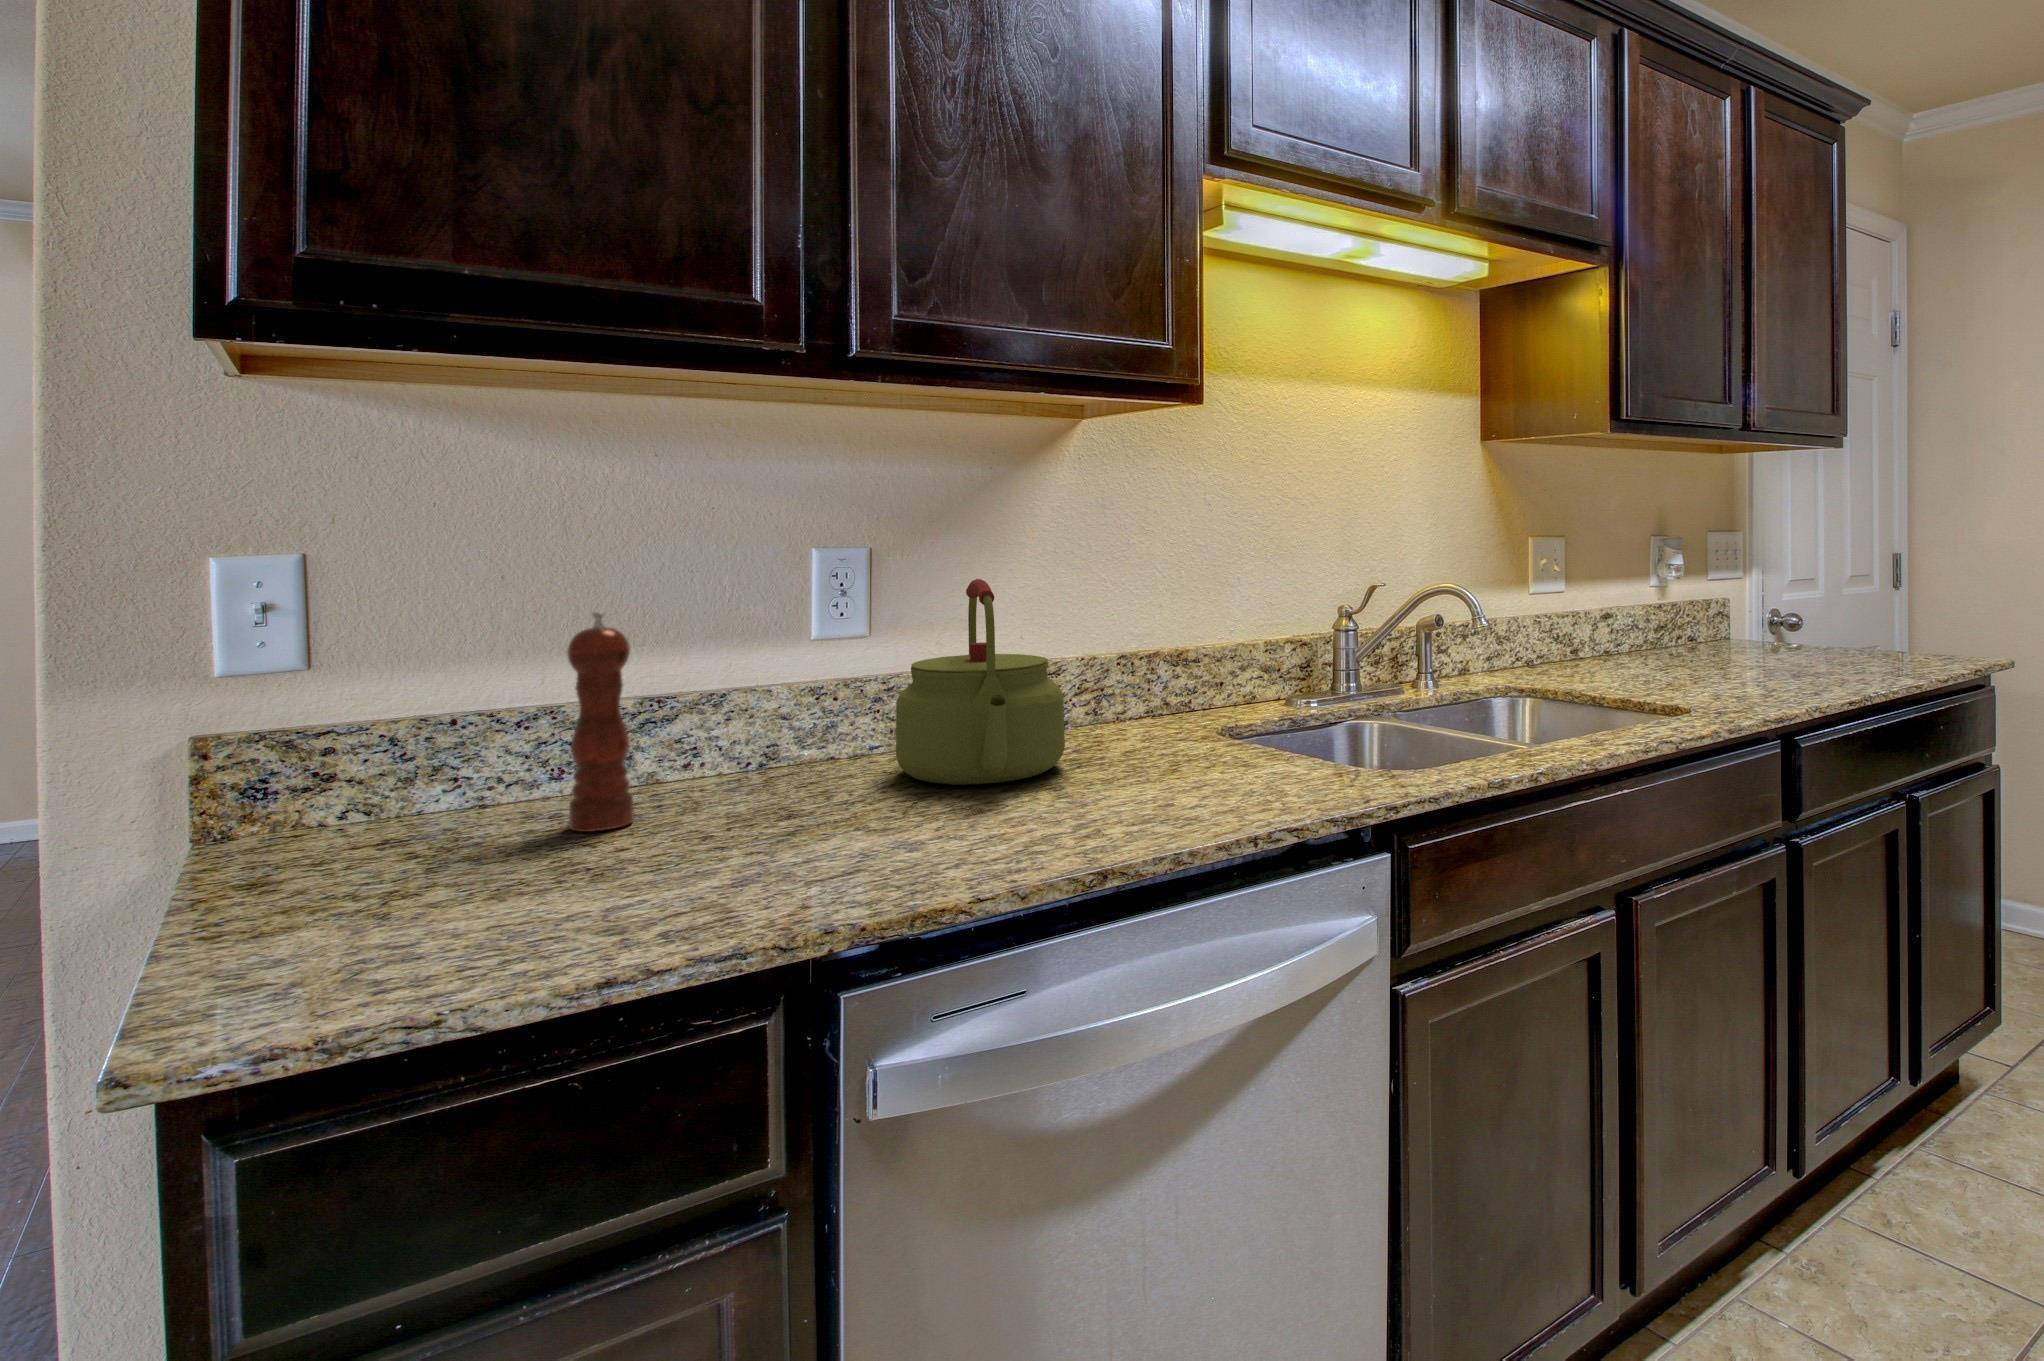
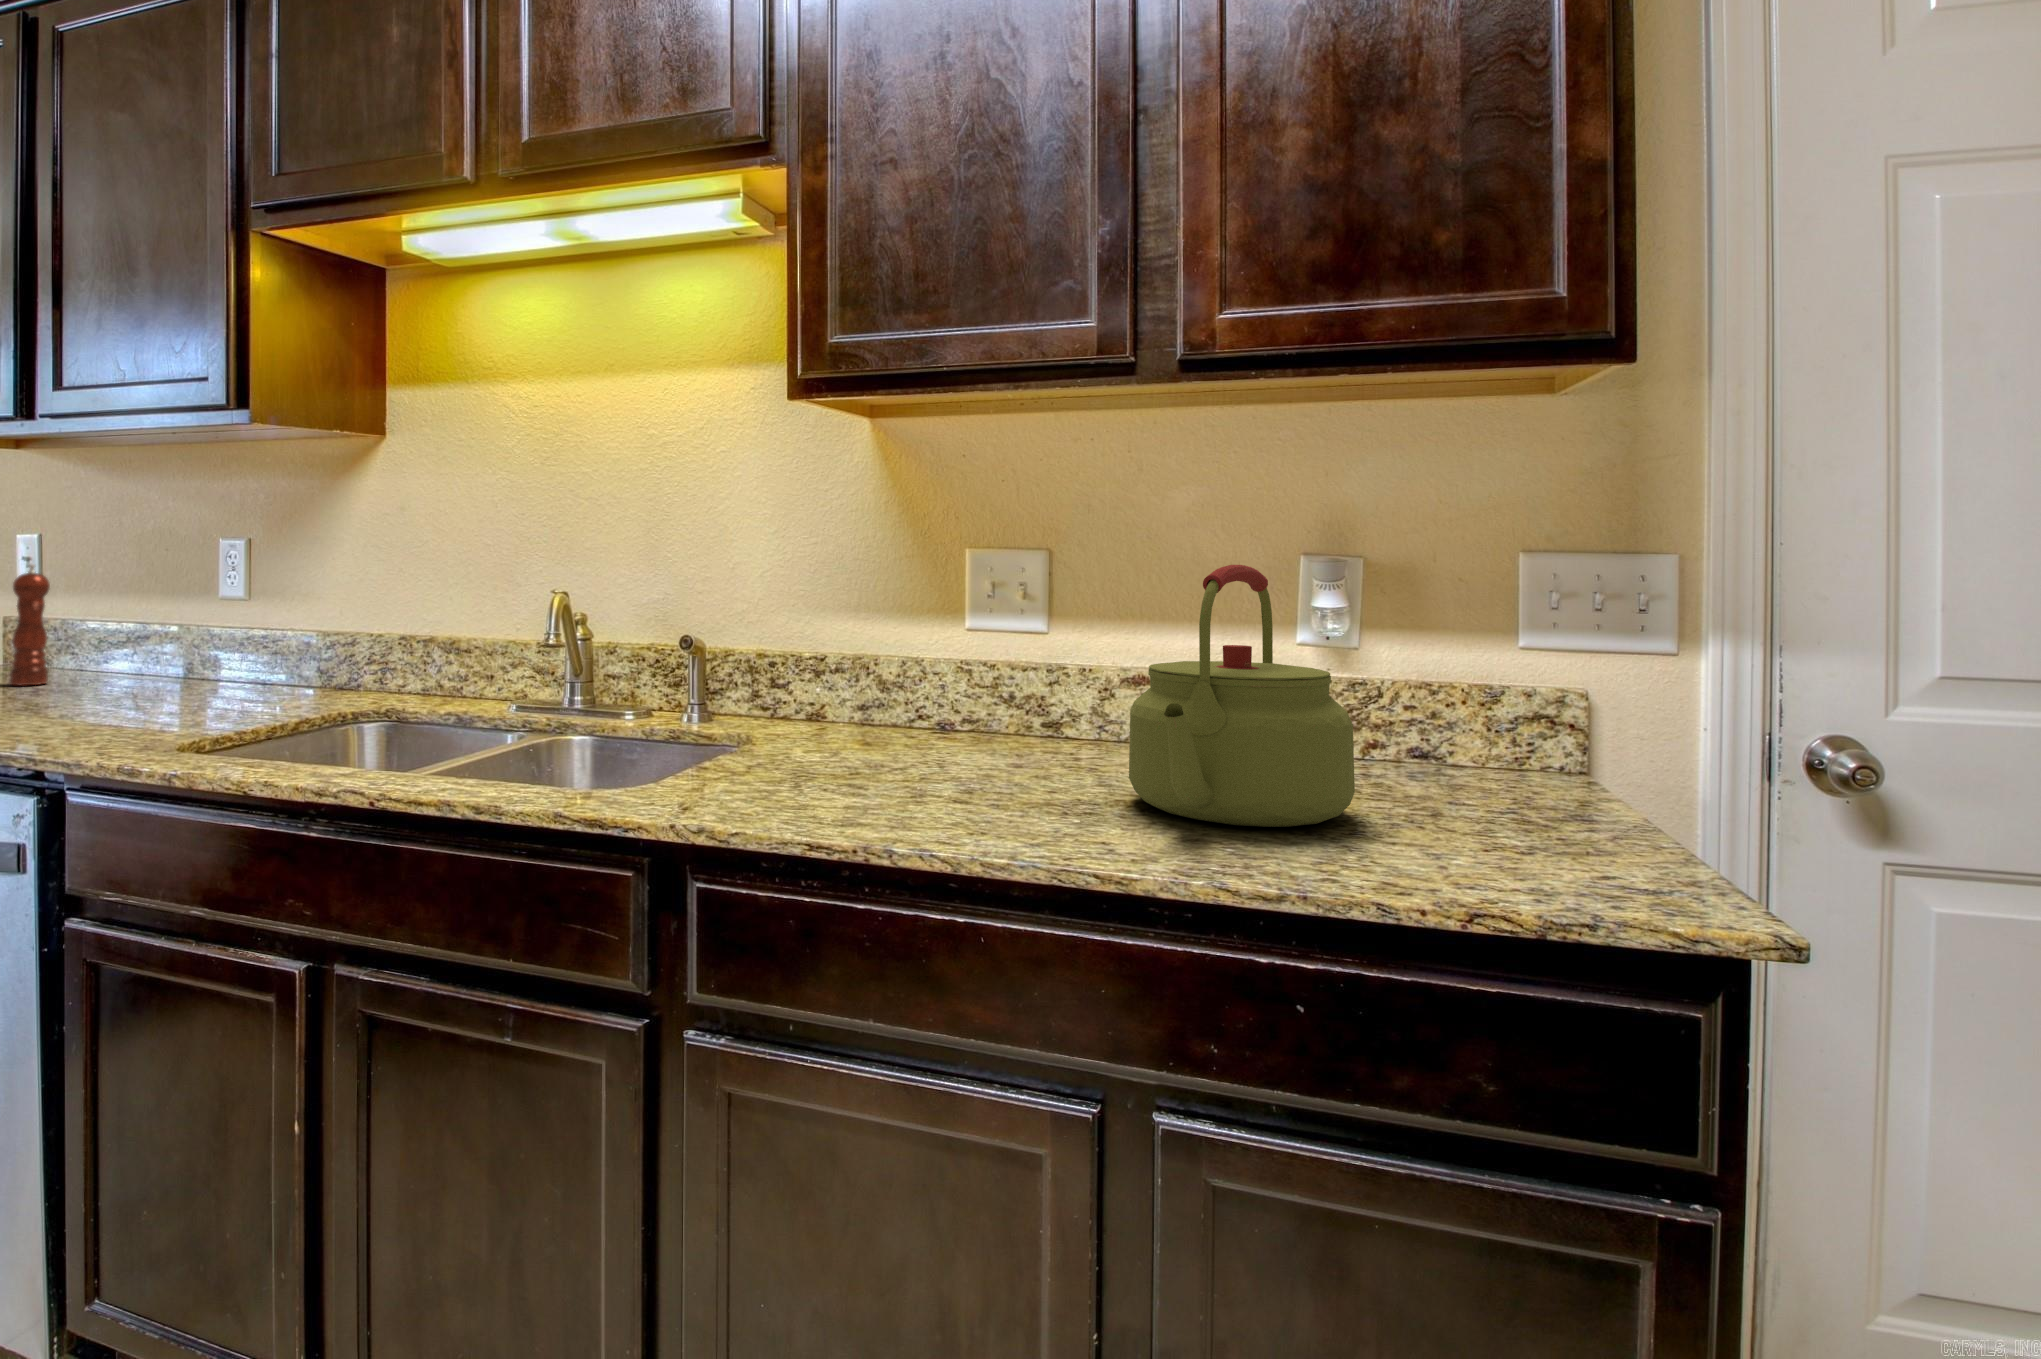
kettle: present [896,579,1065,785] -> present [1129,565,1355,827]

